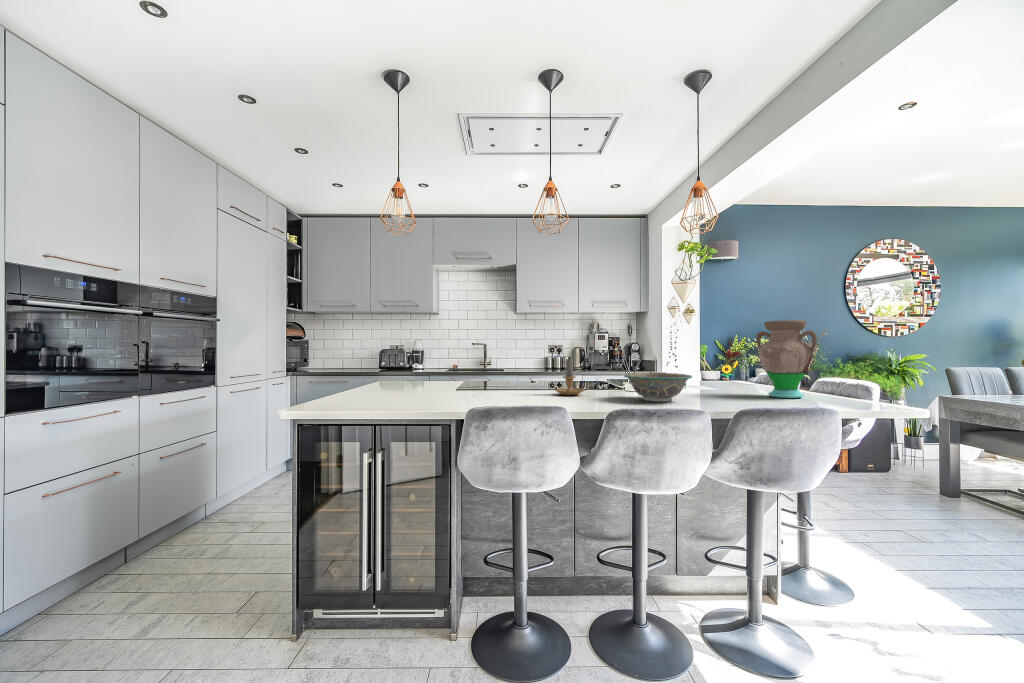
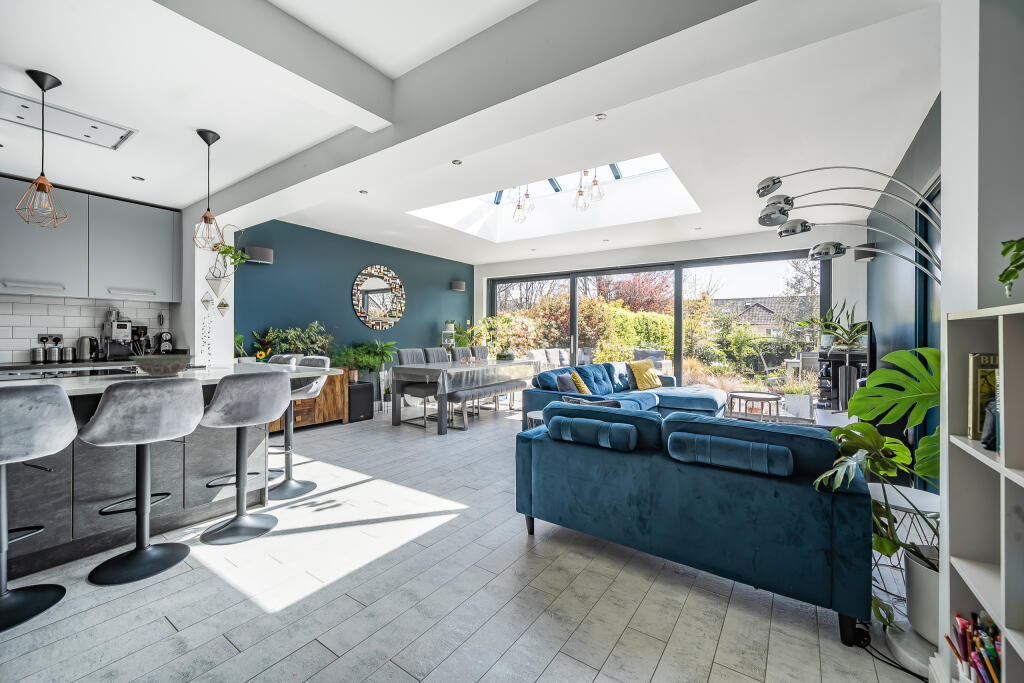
vase: present [756,320,817,398] -> none [256,317,294,369]
candle: present [555,359,589,395] -> none [44,343,89,379]

